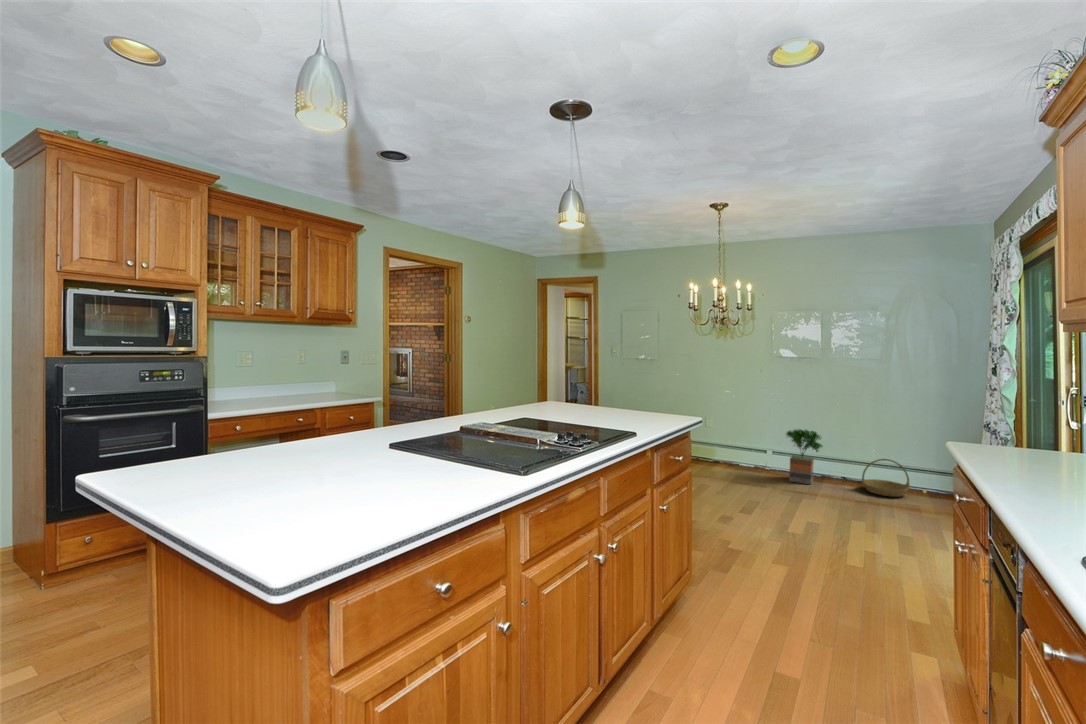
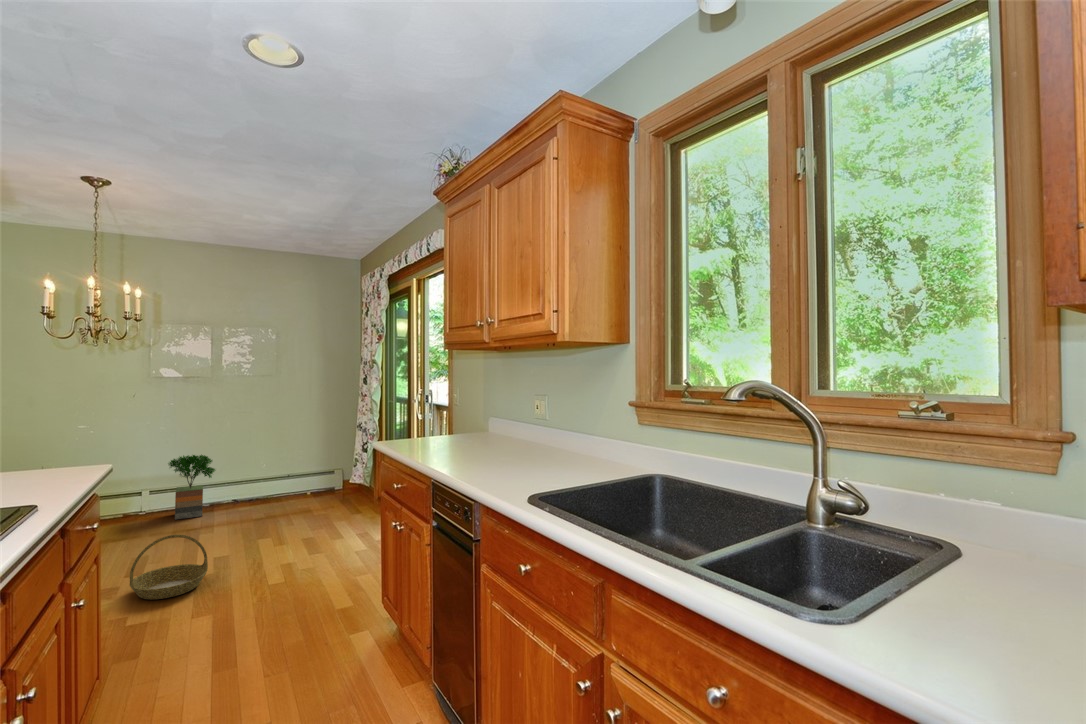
basket: present [862,459,910,497] -> present [130,535,208,599]

